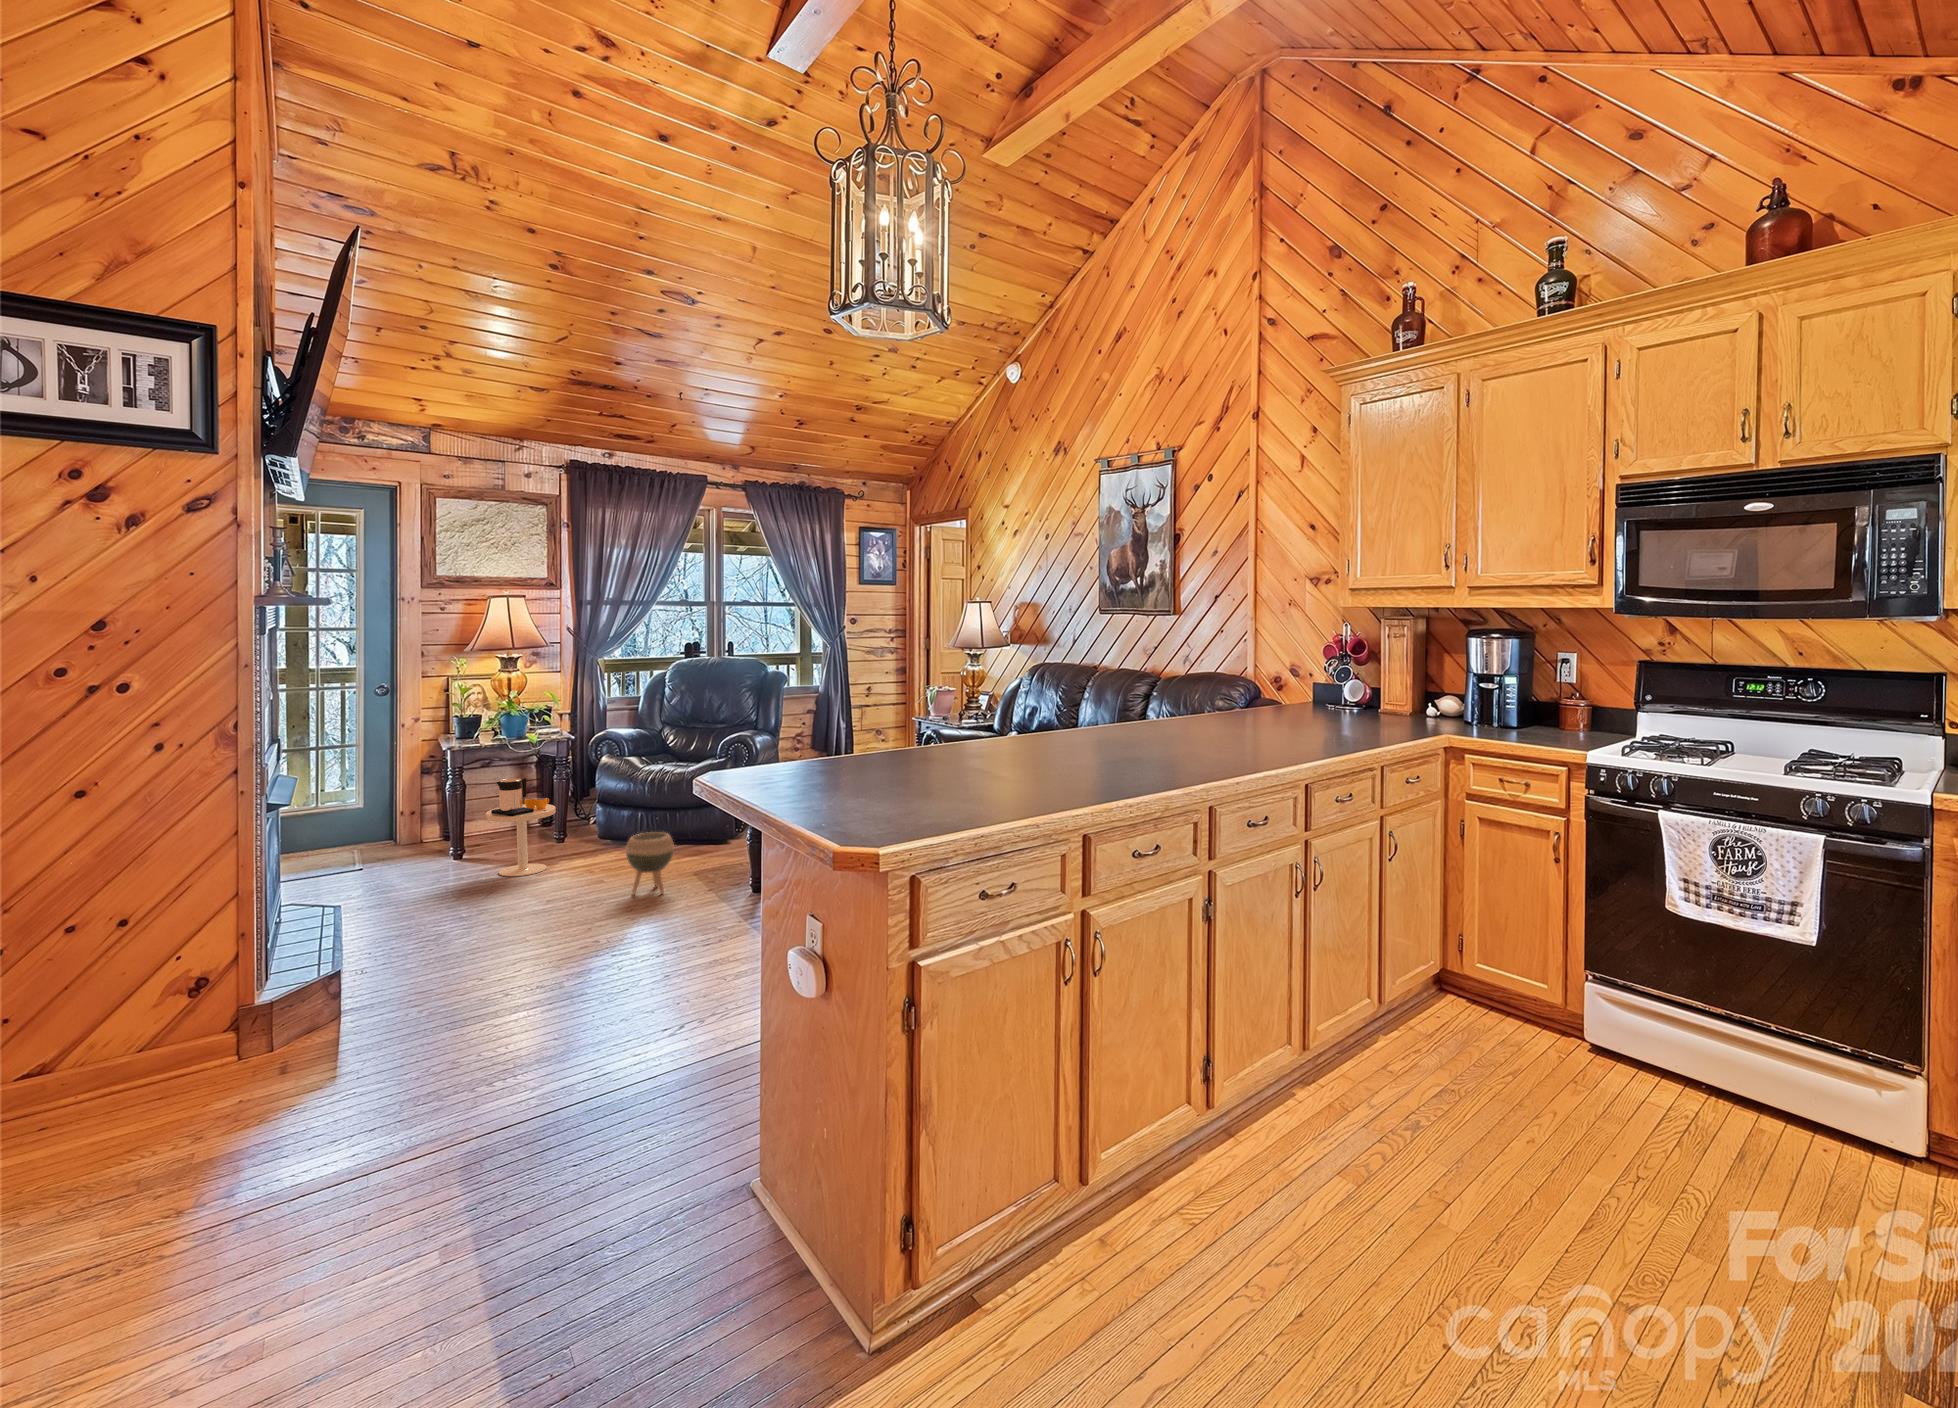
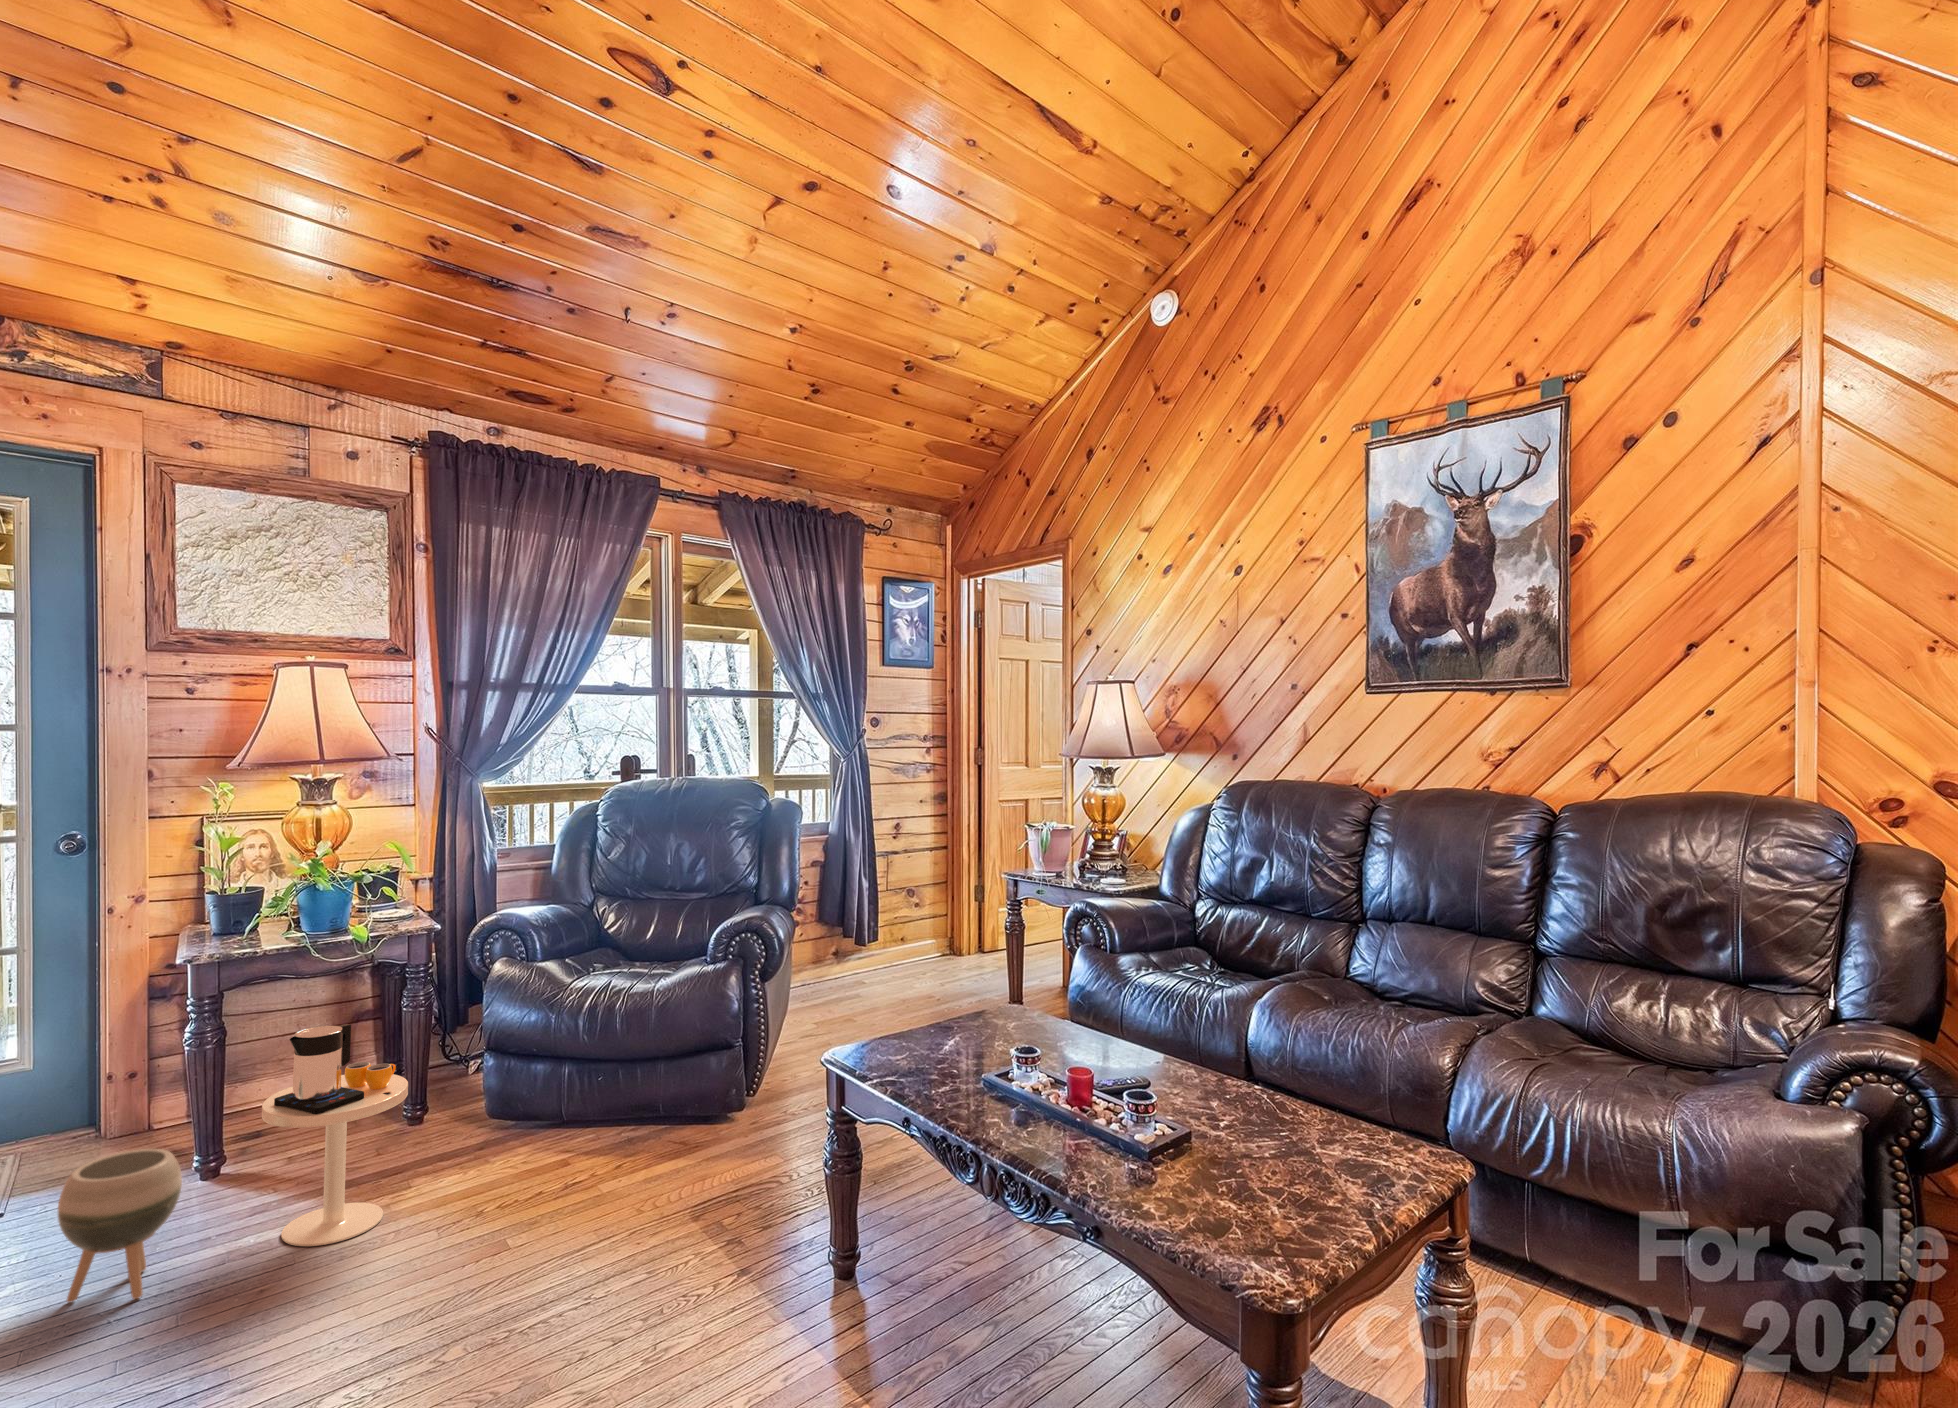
planter: present [626,832,674,894] -> present [58,1149,182,1302]

